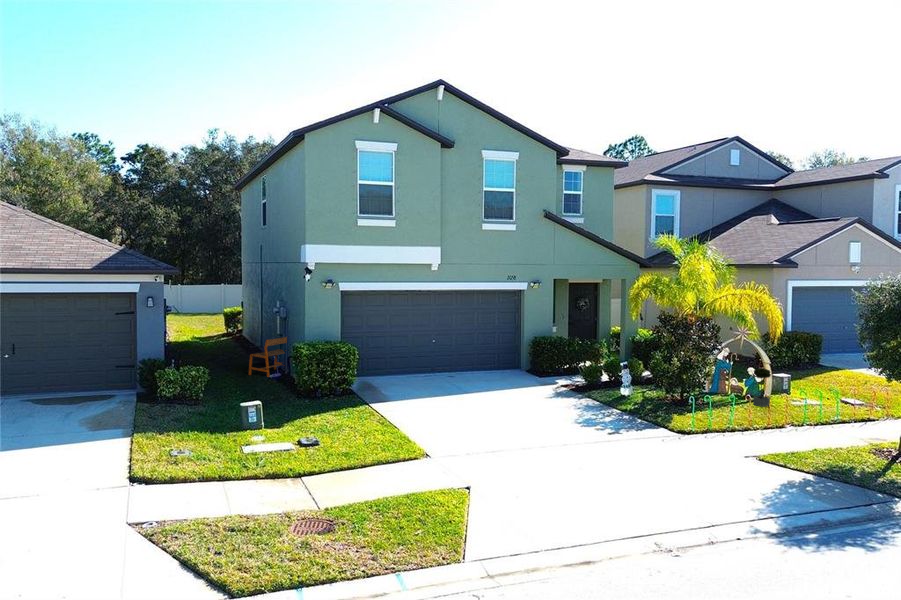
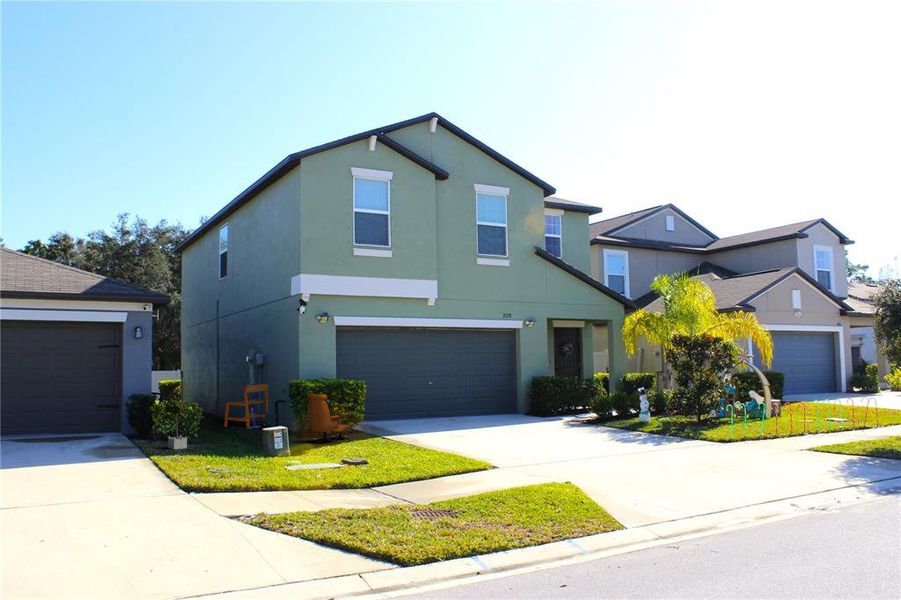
lounge chair: none [297,363,341,408] -> present [307,394,350,444]
potted tree: present [752,368,771,407] -> present [165,400,187,449]

